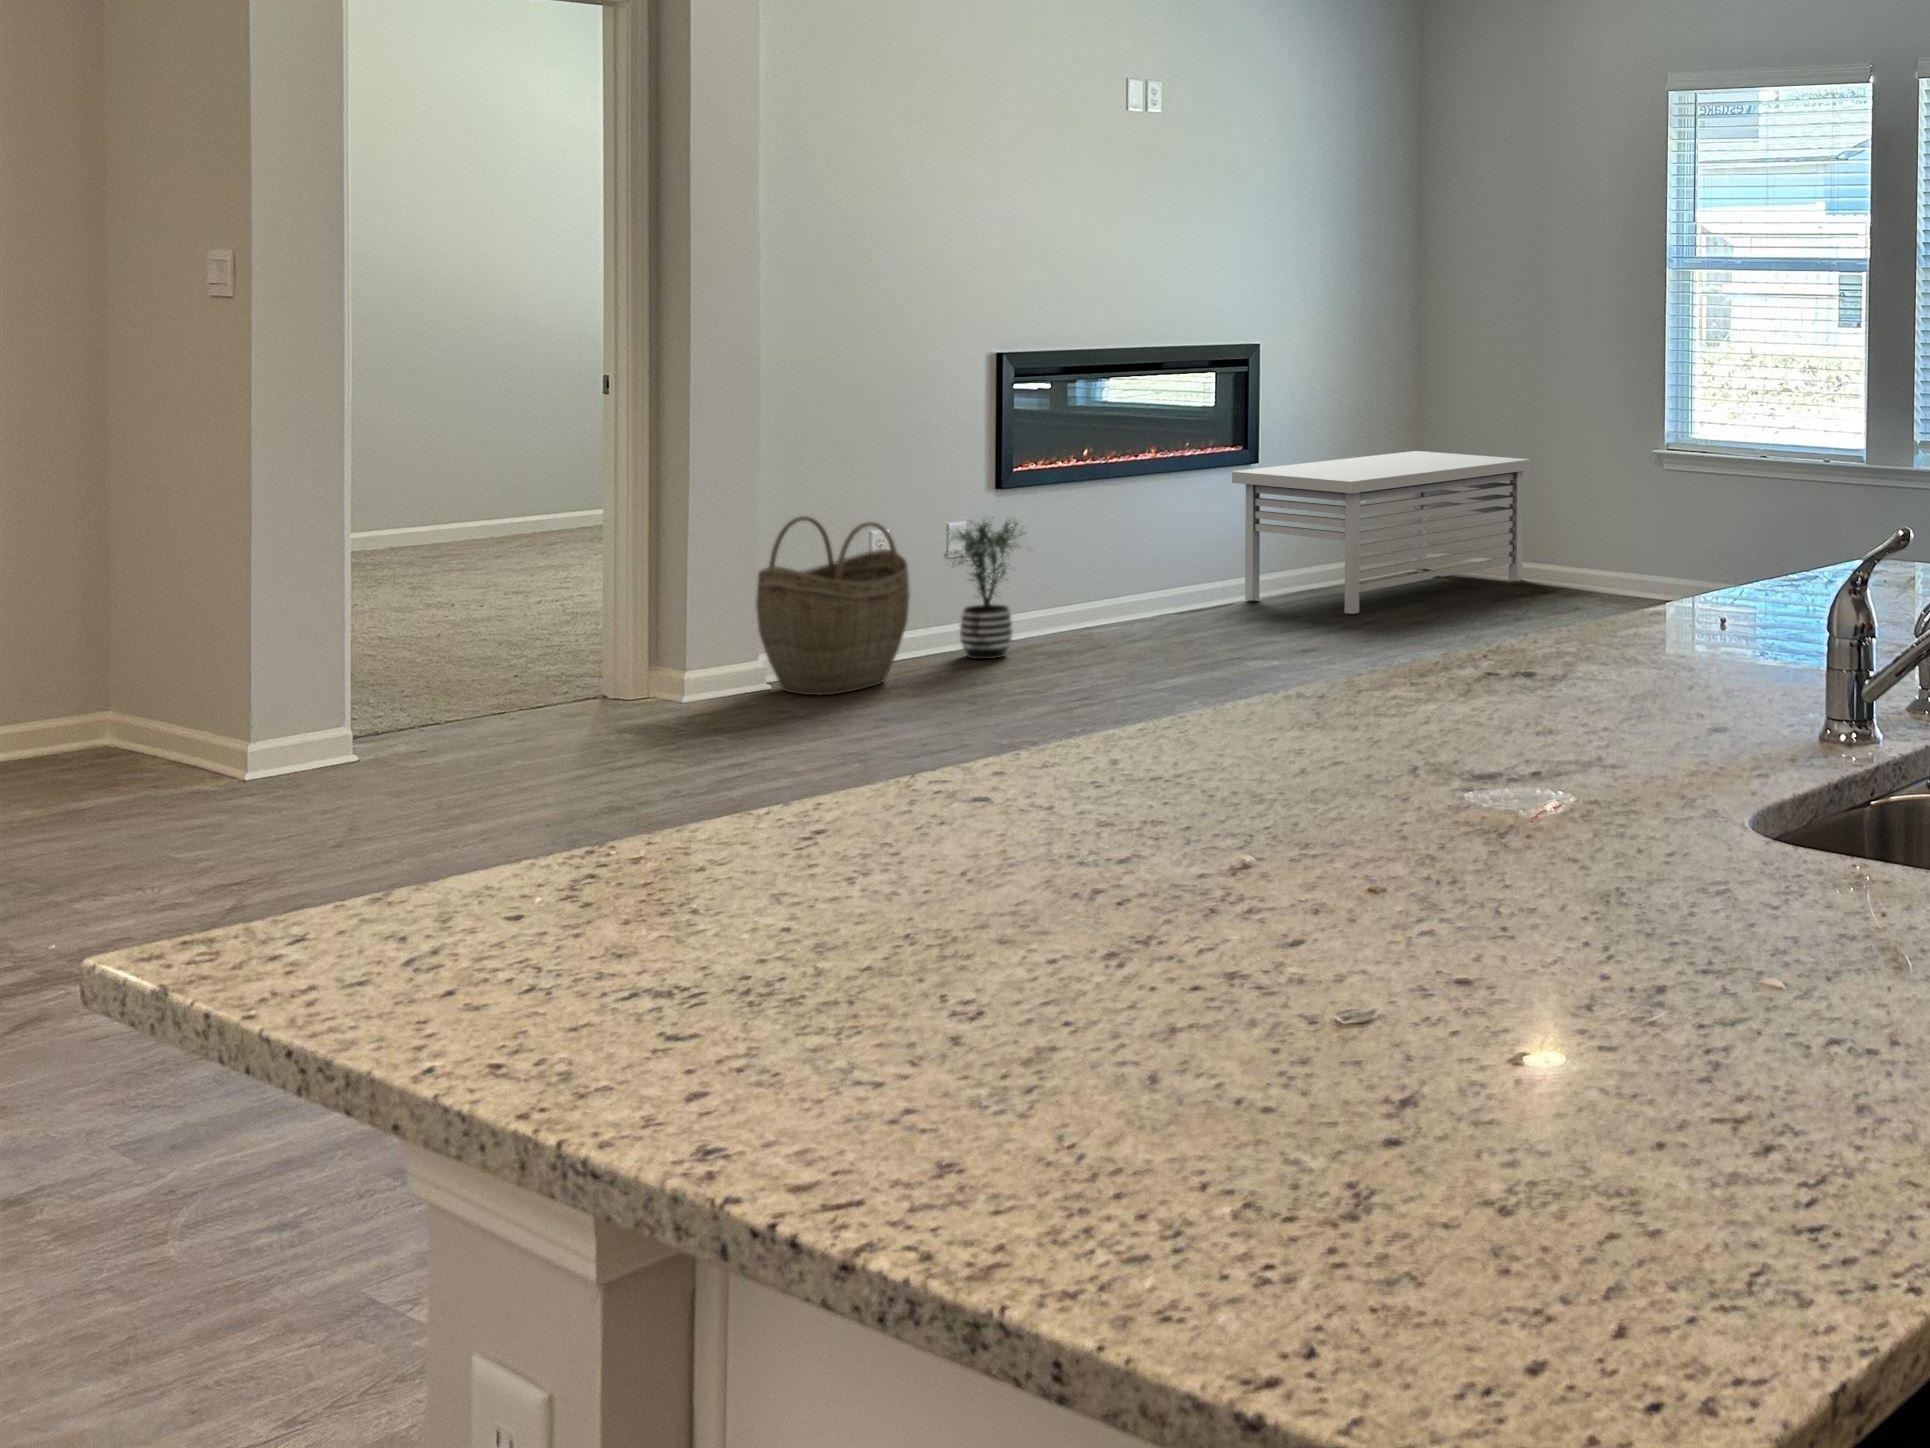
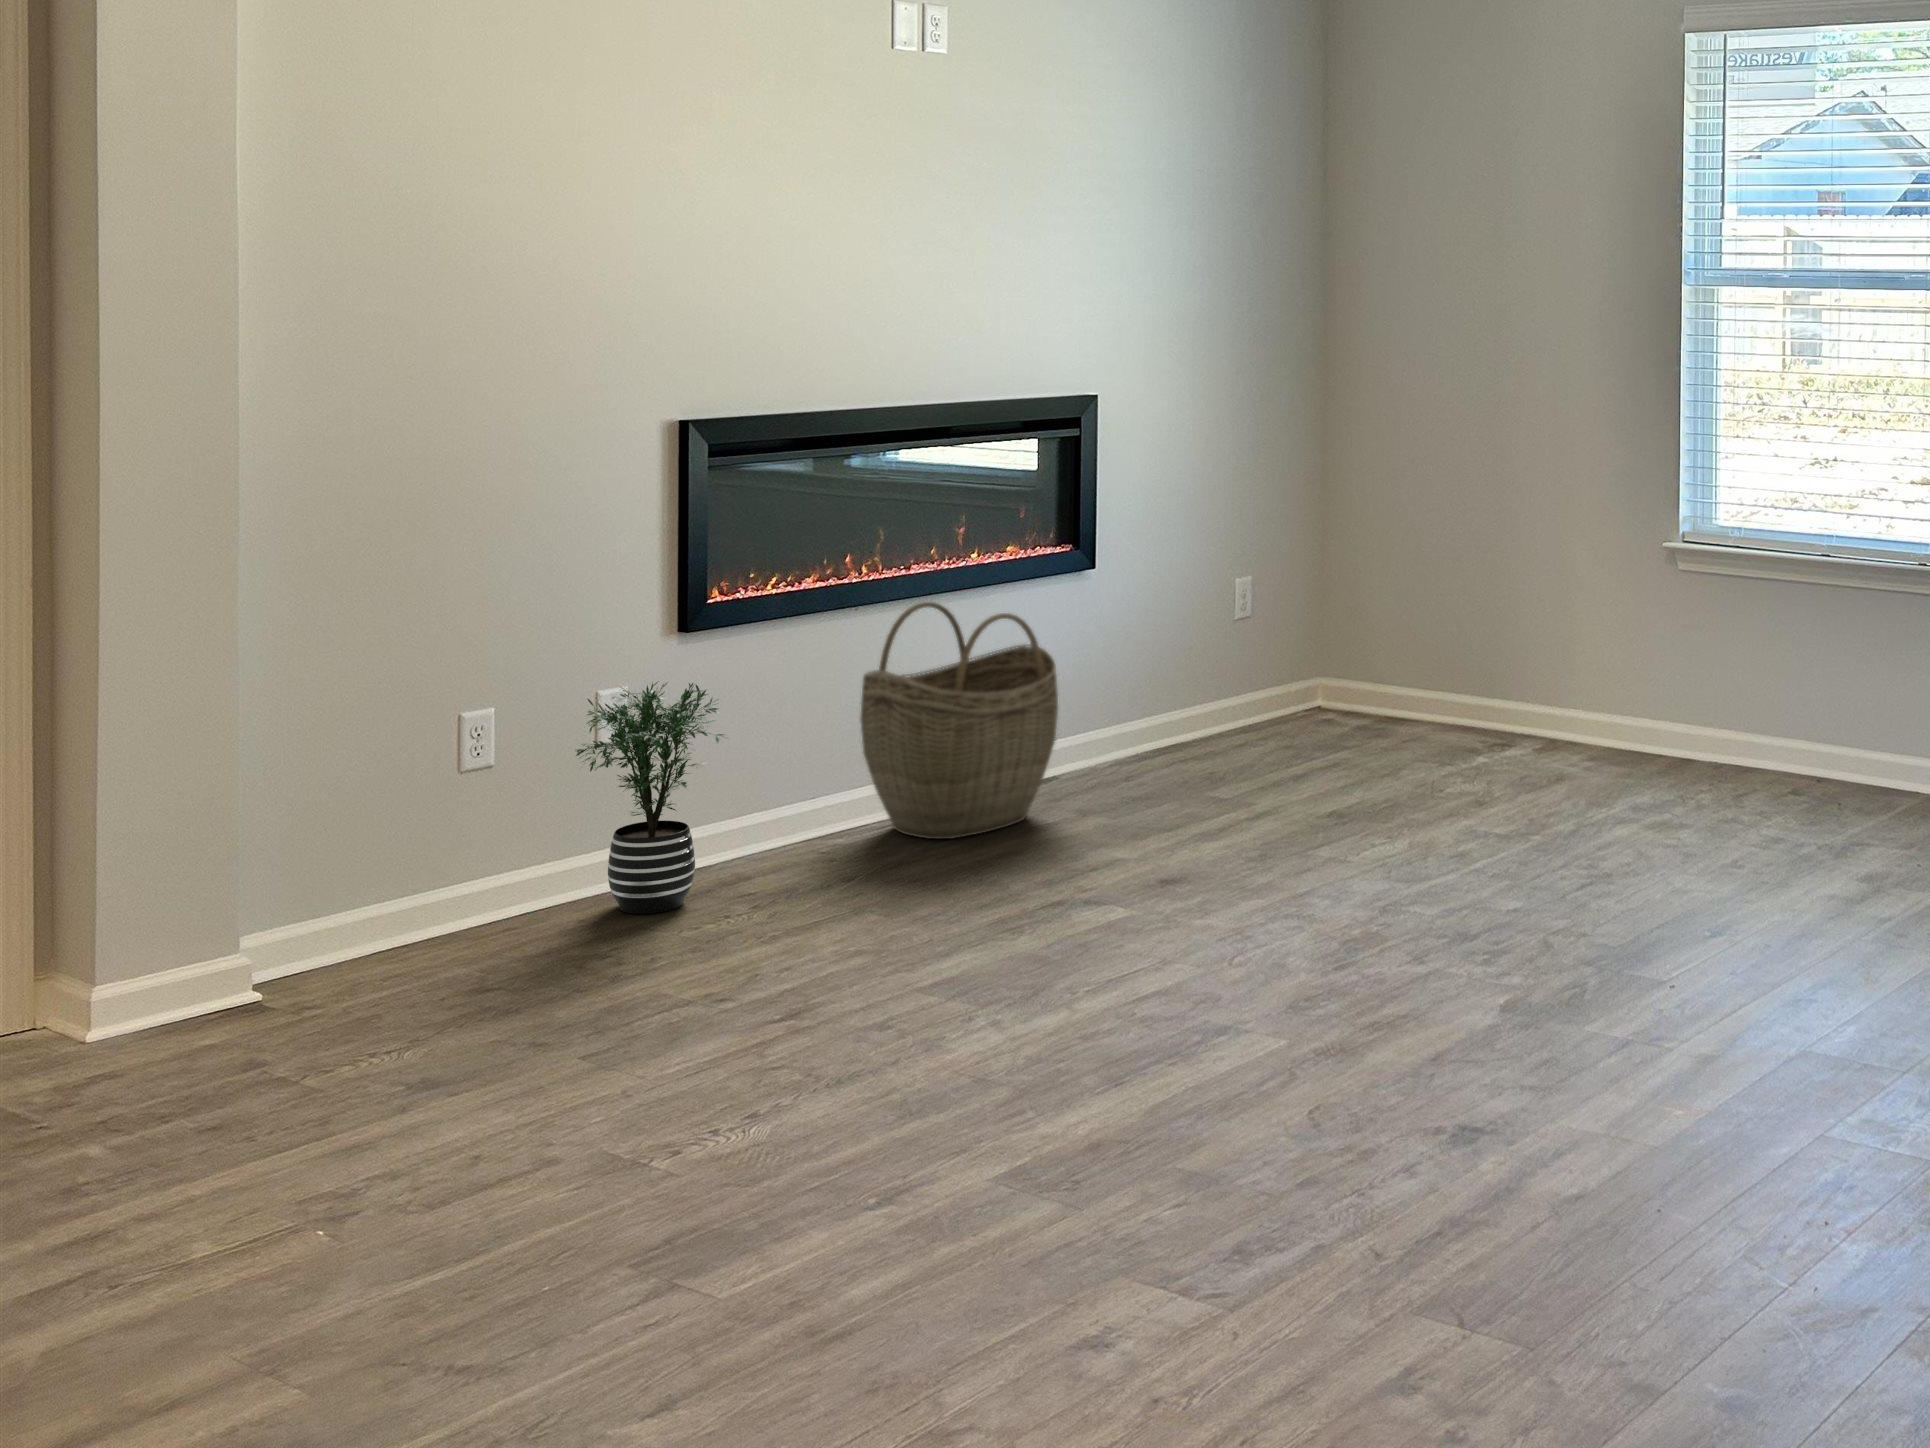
storage bench: present [1232,451,1530,614] -> none [1055,538,1484,799]
woven basket: present [756,516,910,695] -> present [860,602,1058,839]

